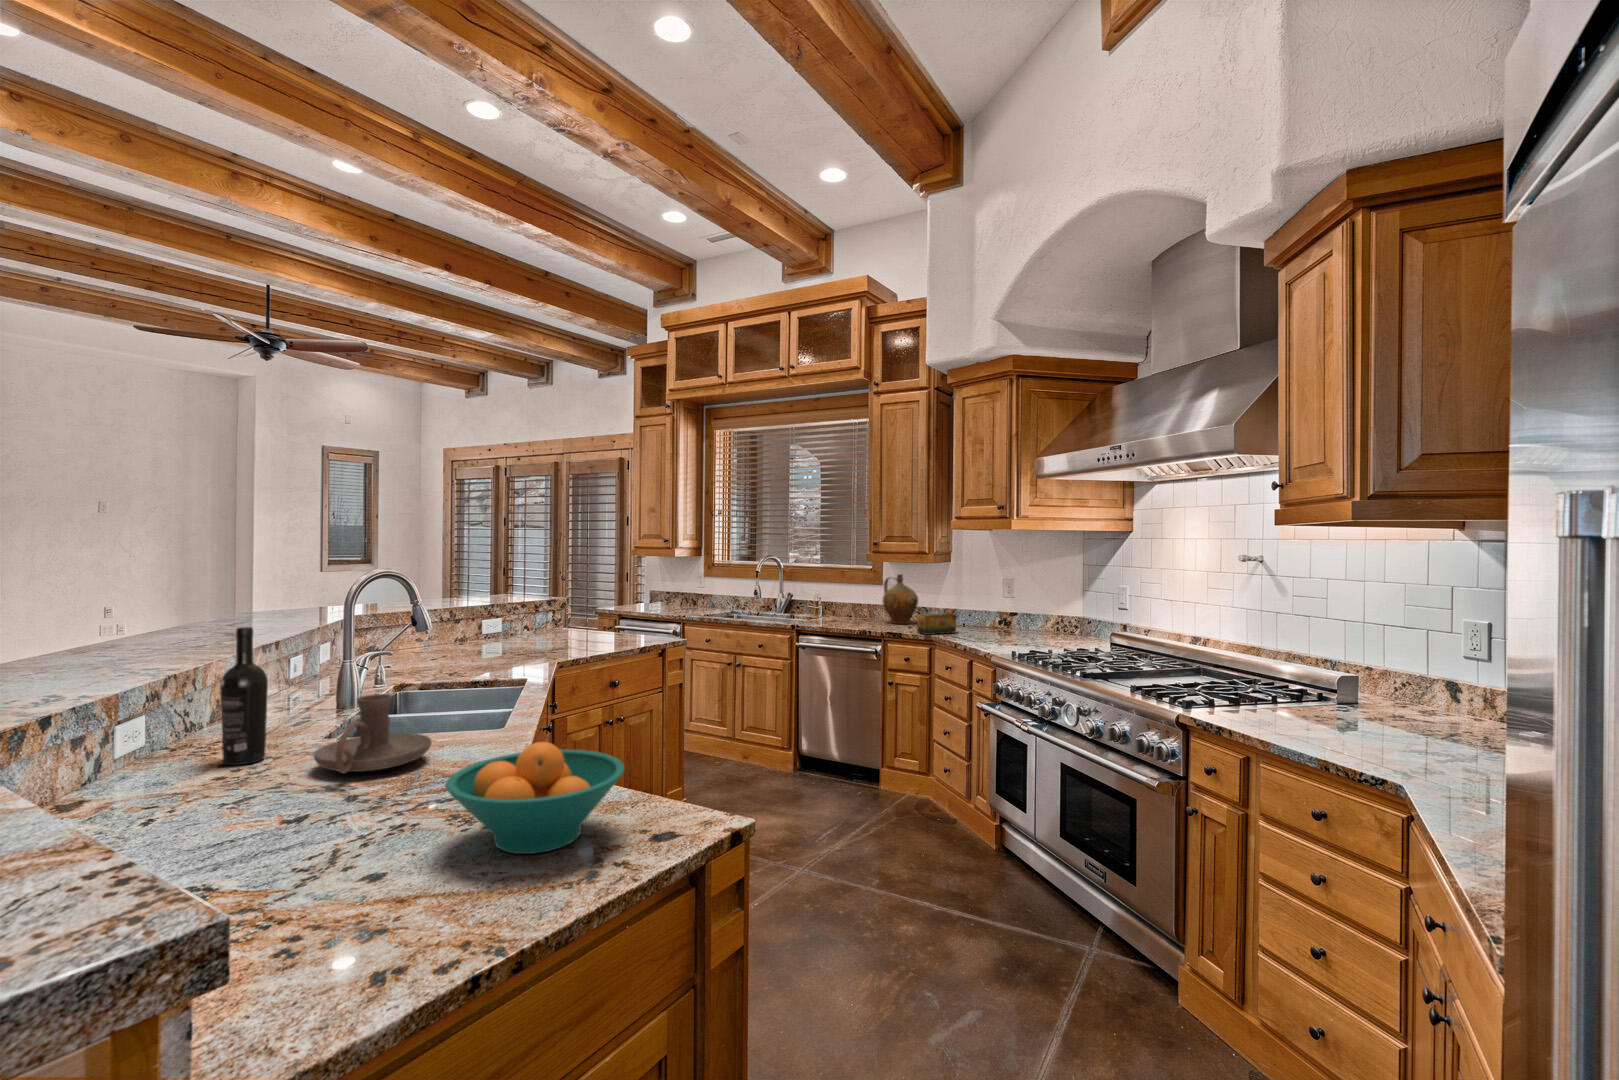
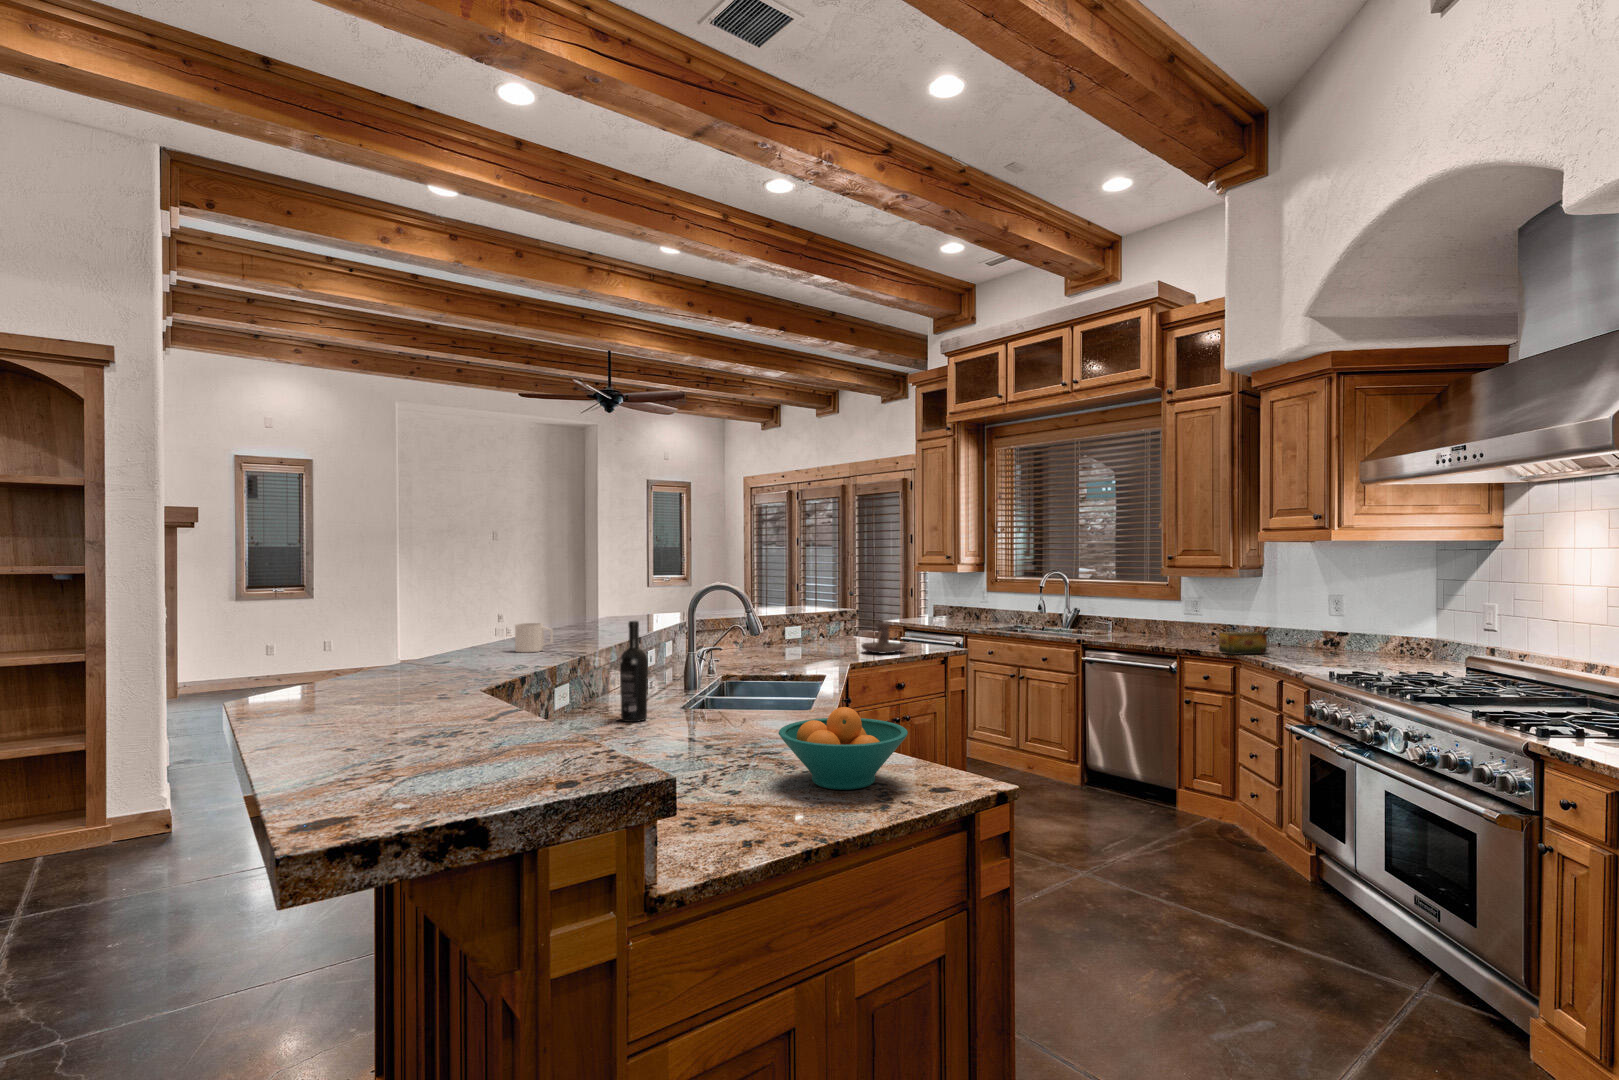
ceramic jug: present [883,574,918,624] -> none [1180,590,1223,644]
mug: none [48,631,117,675] -> present [515,623,553,652]
candle holder: present [314,694,432,773] -> present [861,623,906,653]

